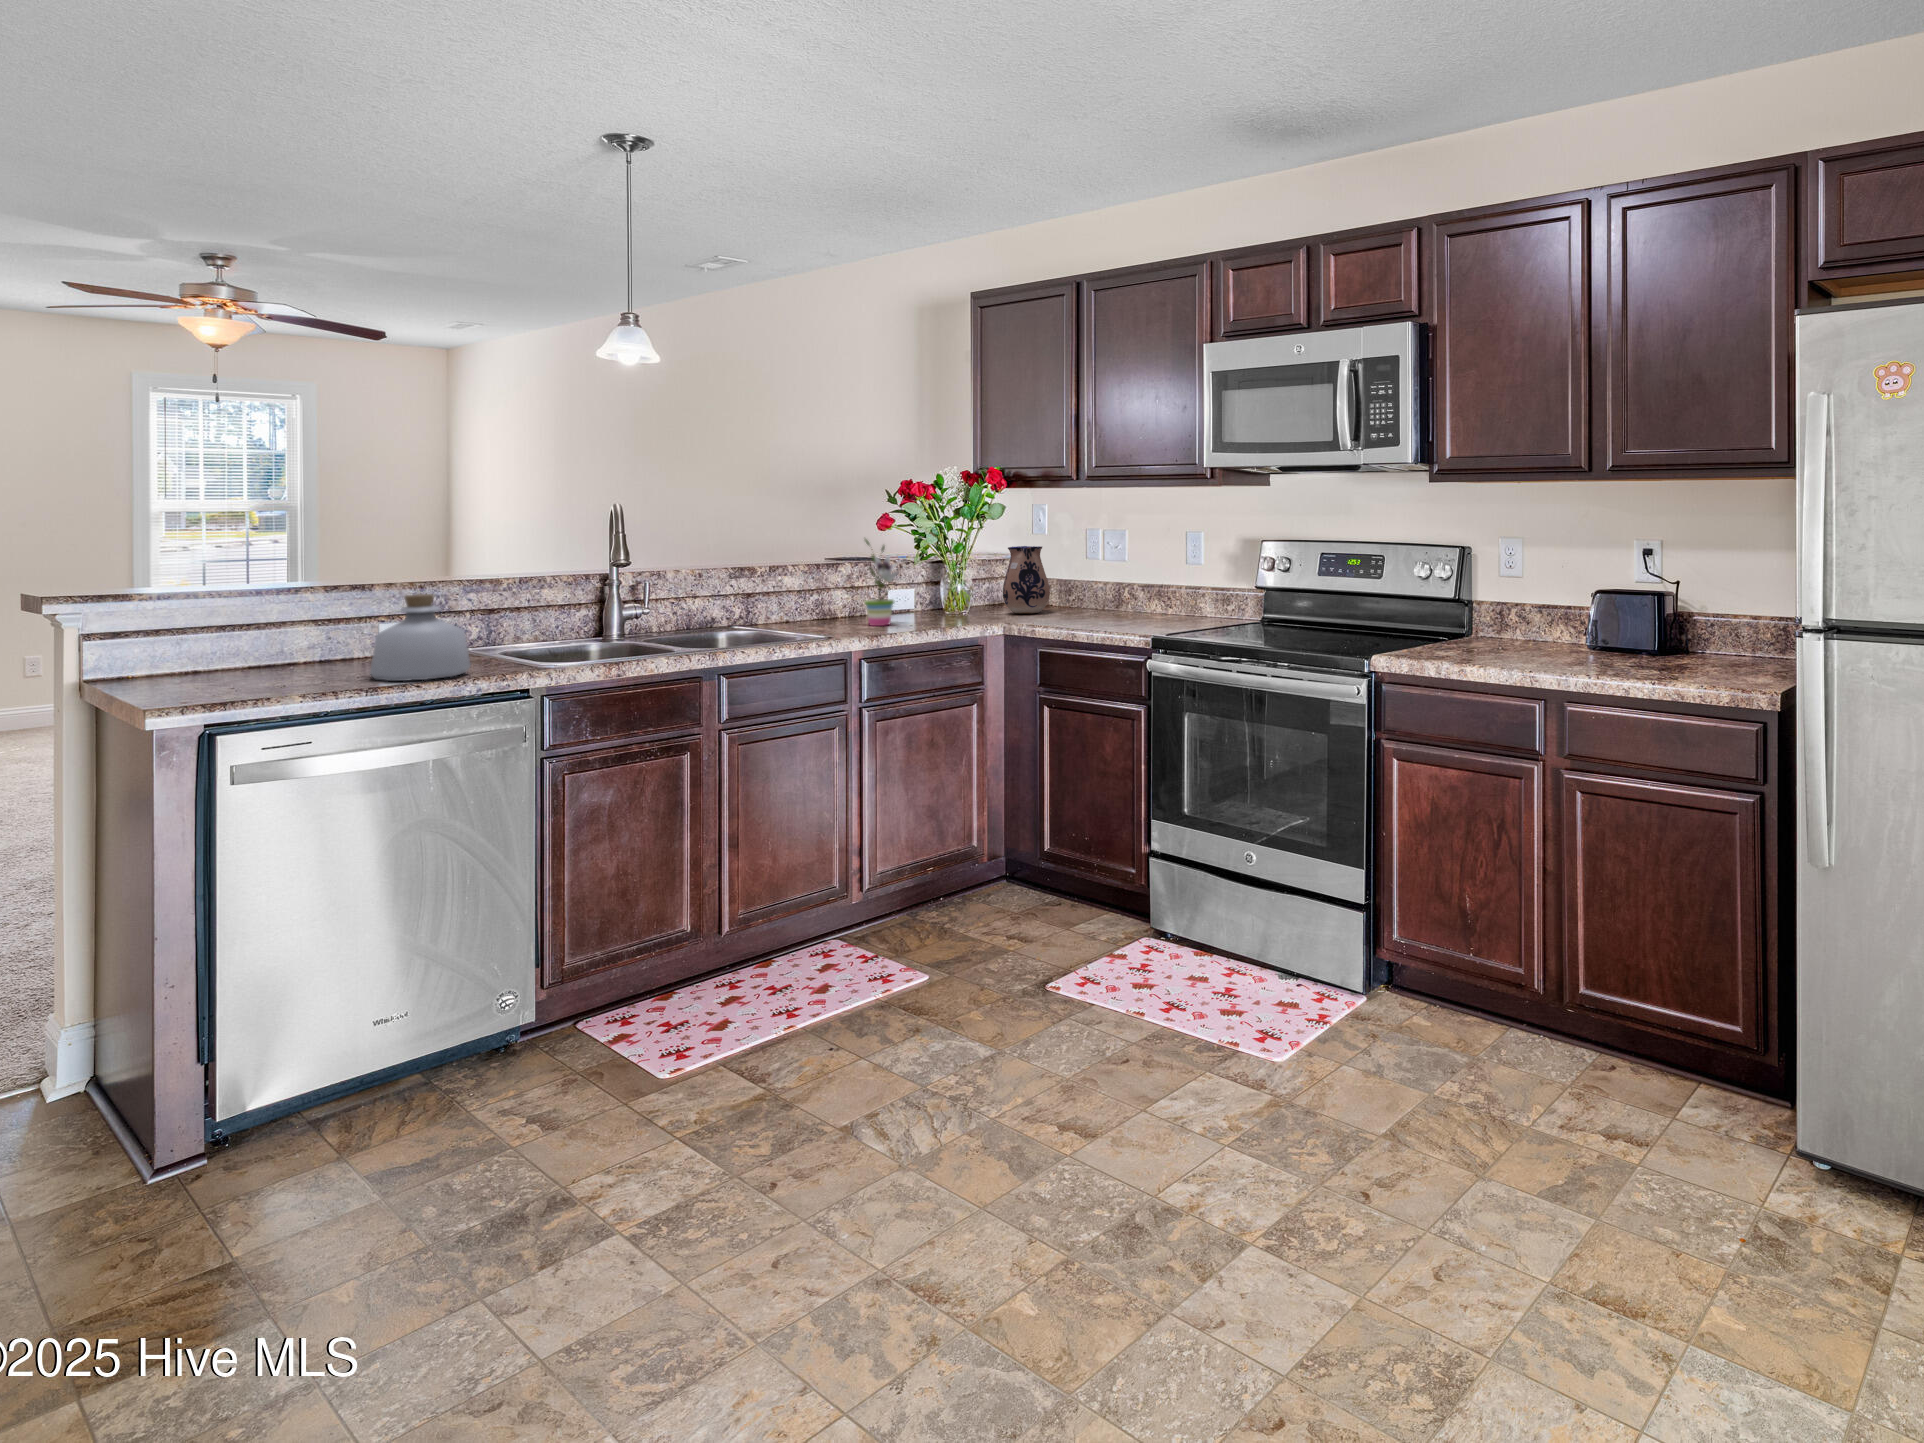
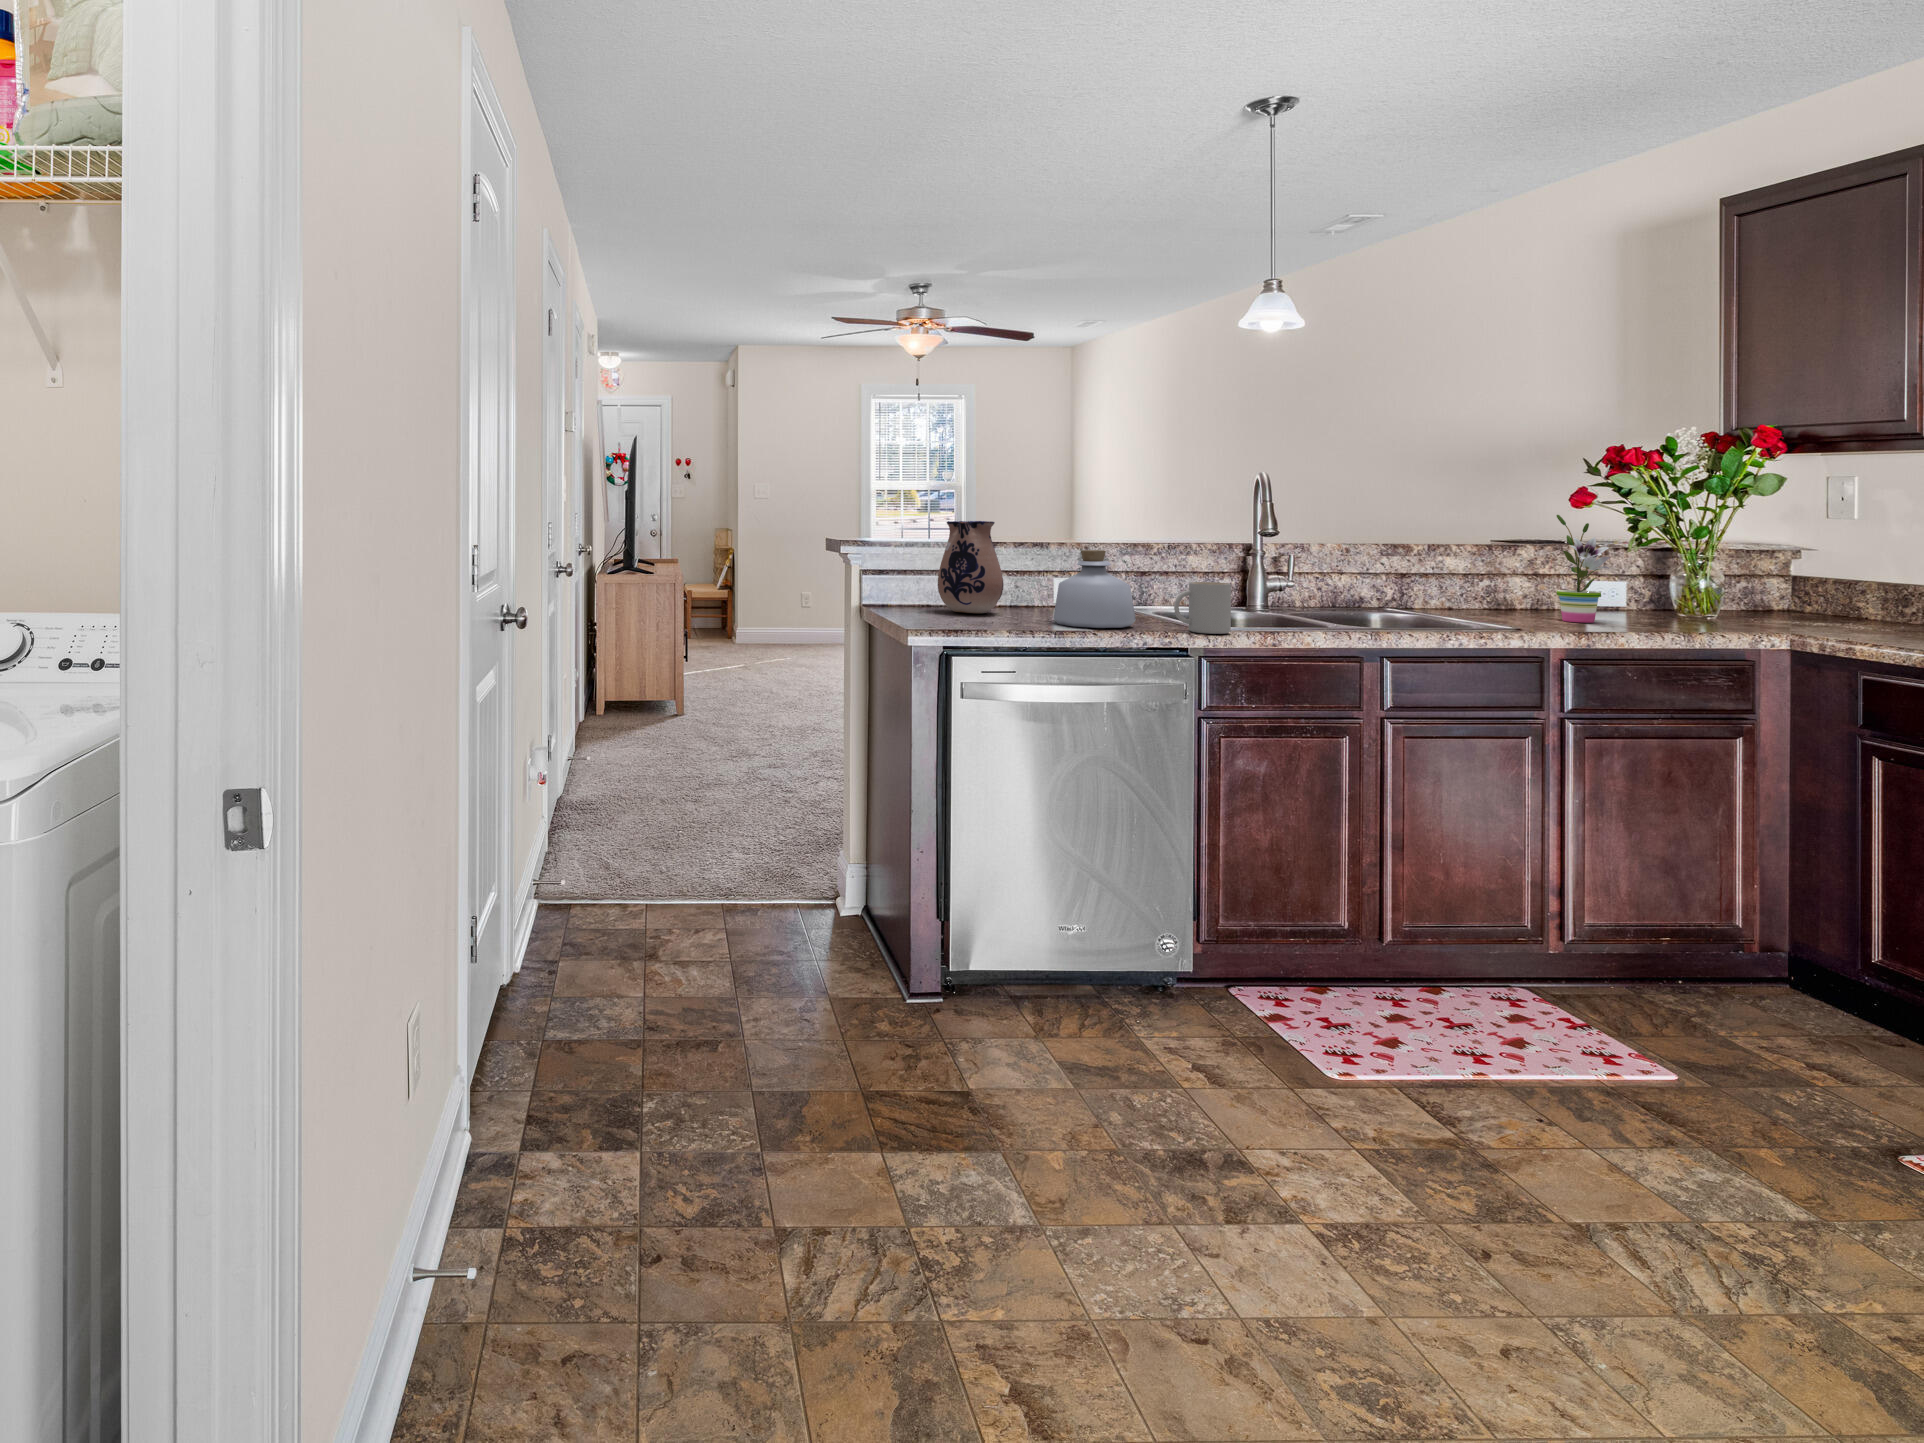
ceramic pitcher: present [1003,546,1050,613] -> present [938,521,1004,613]
mug: none [513,620,574,673] -> present [1174,582,1231,634]

